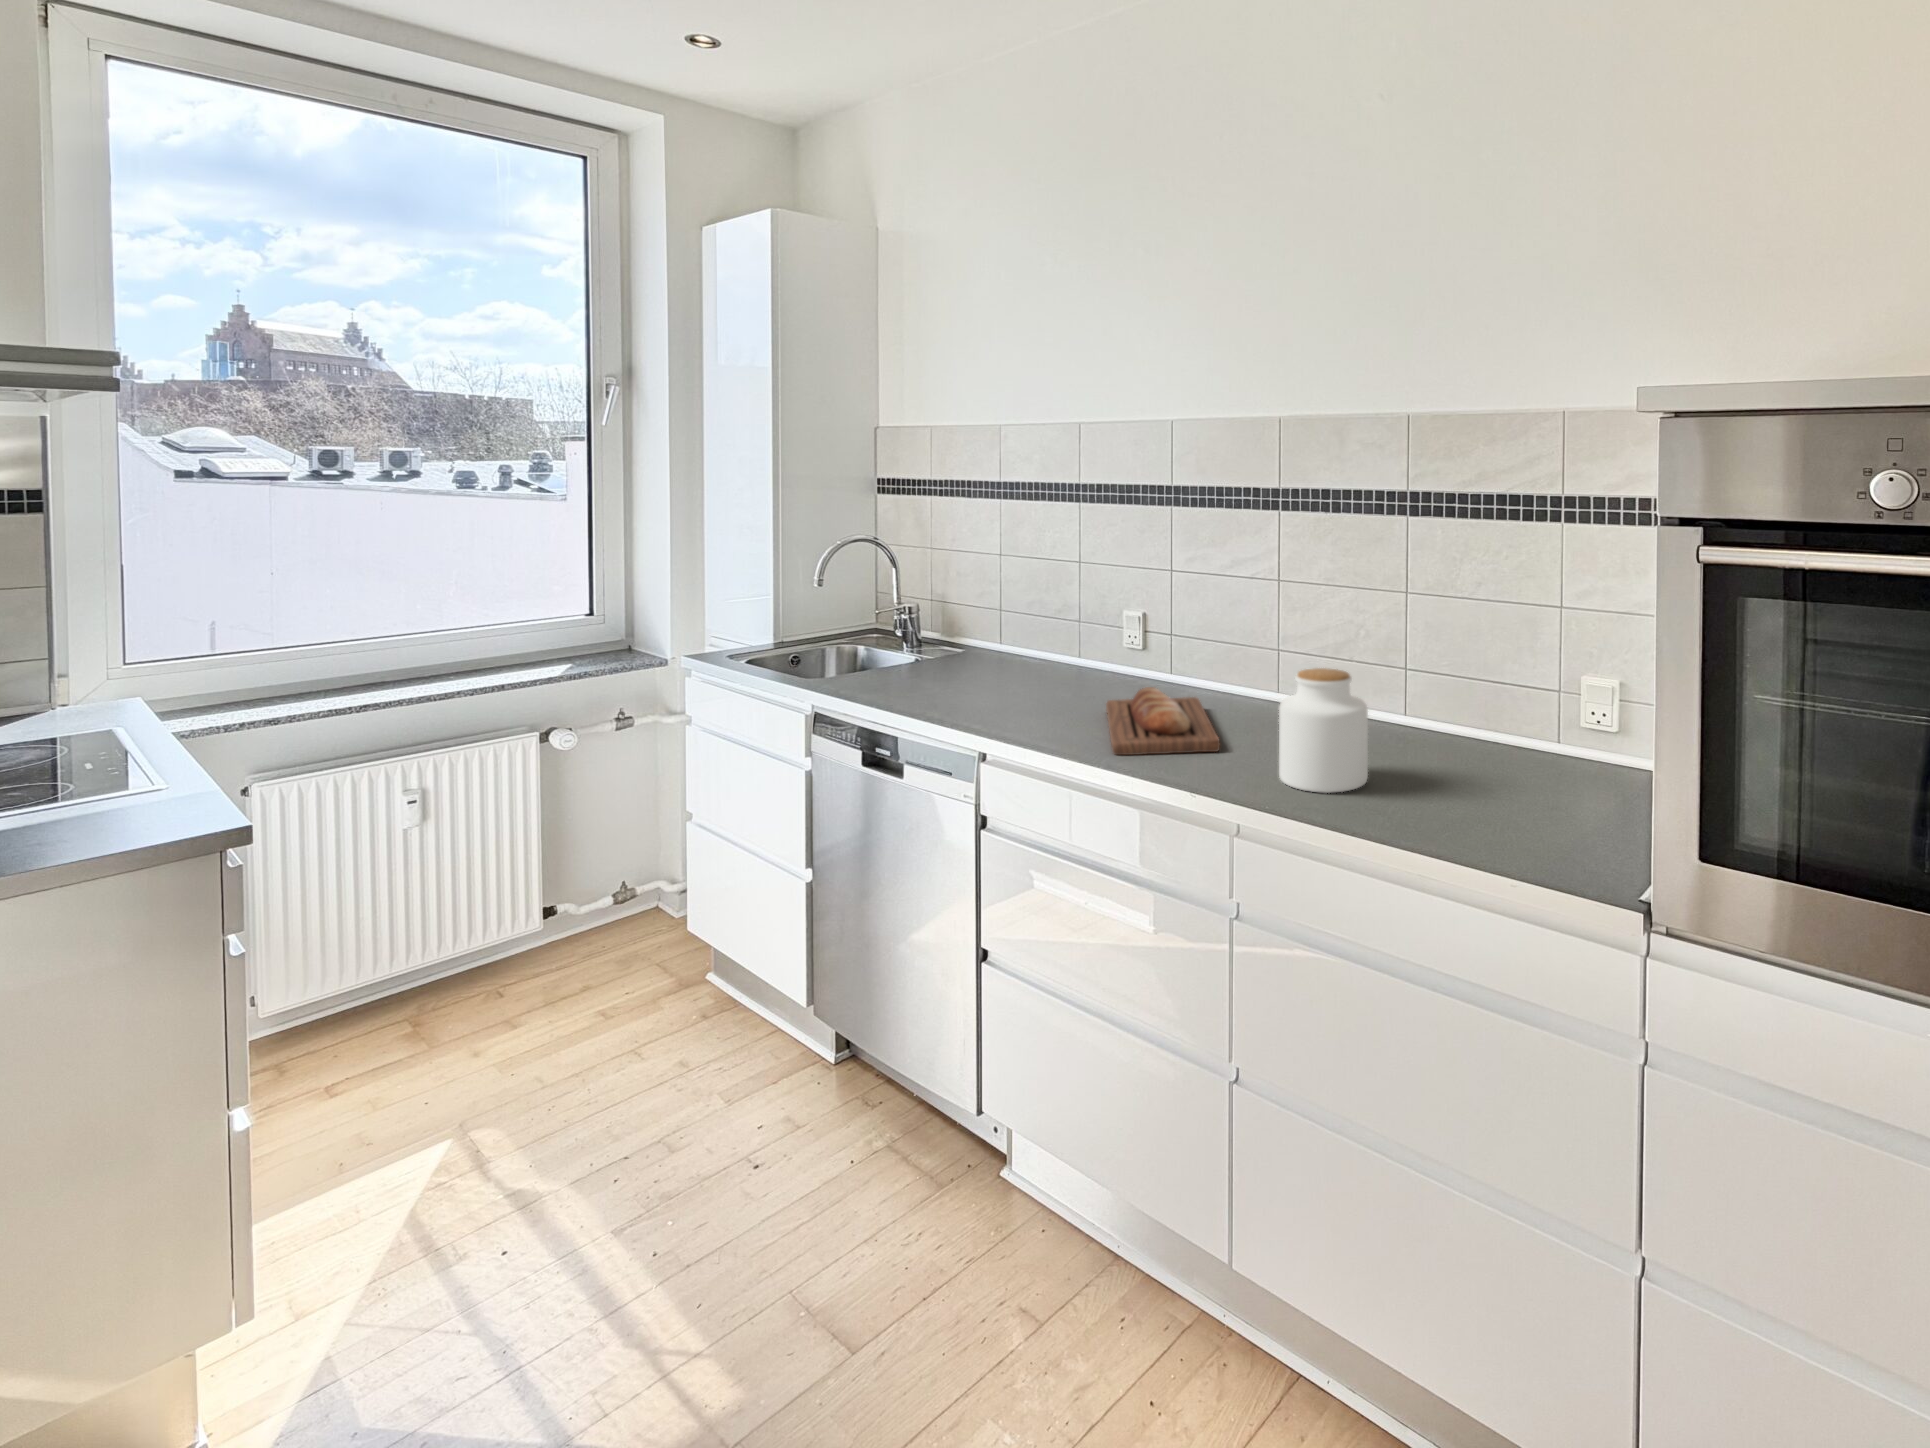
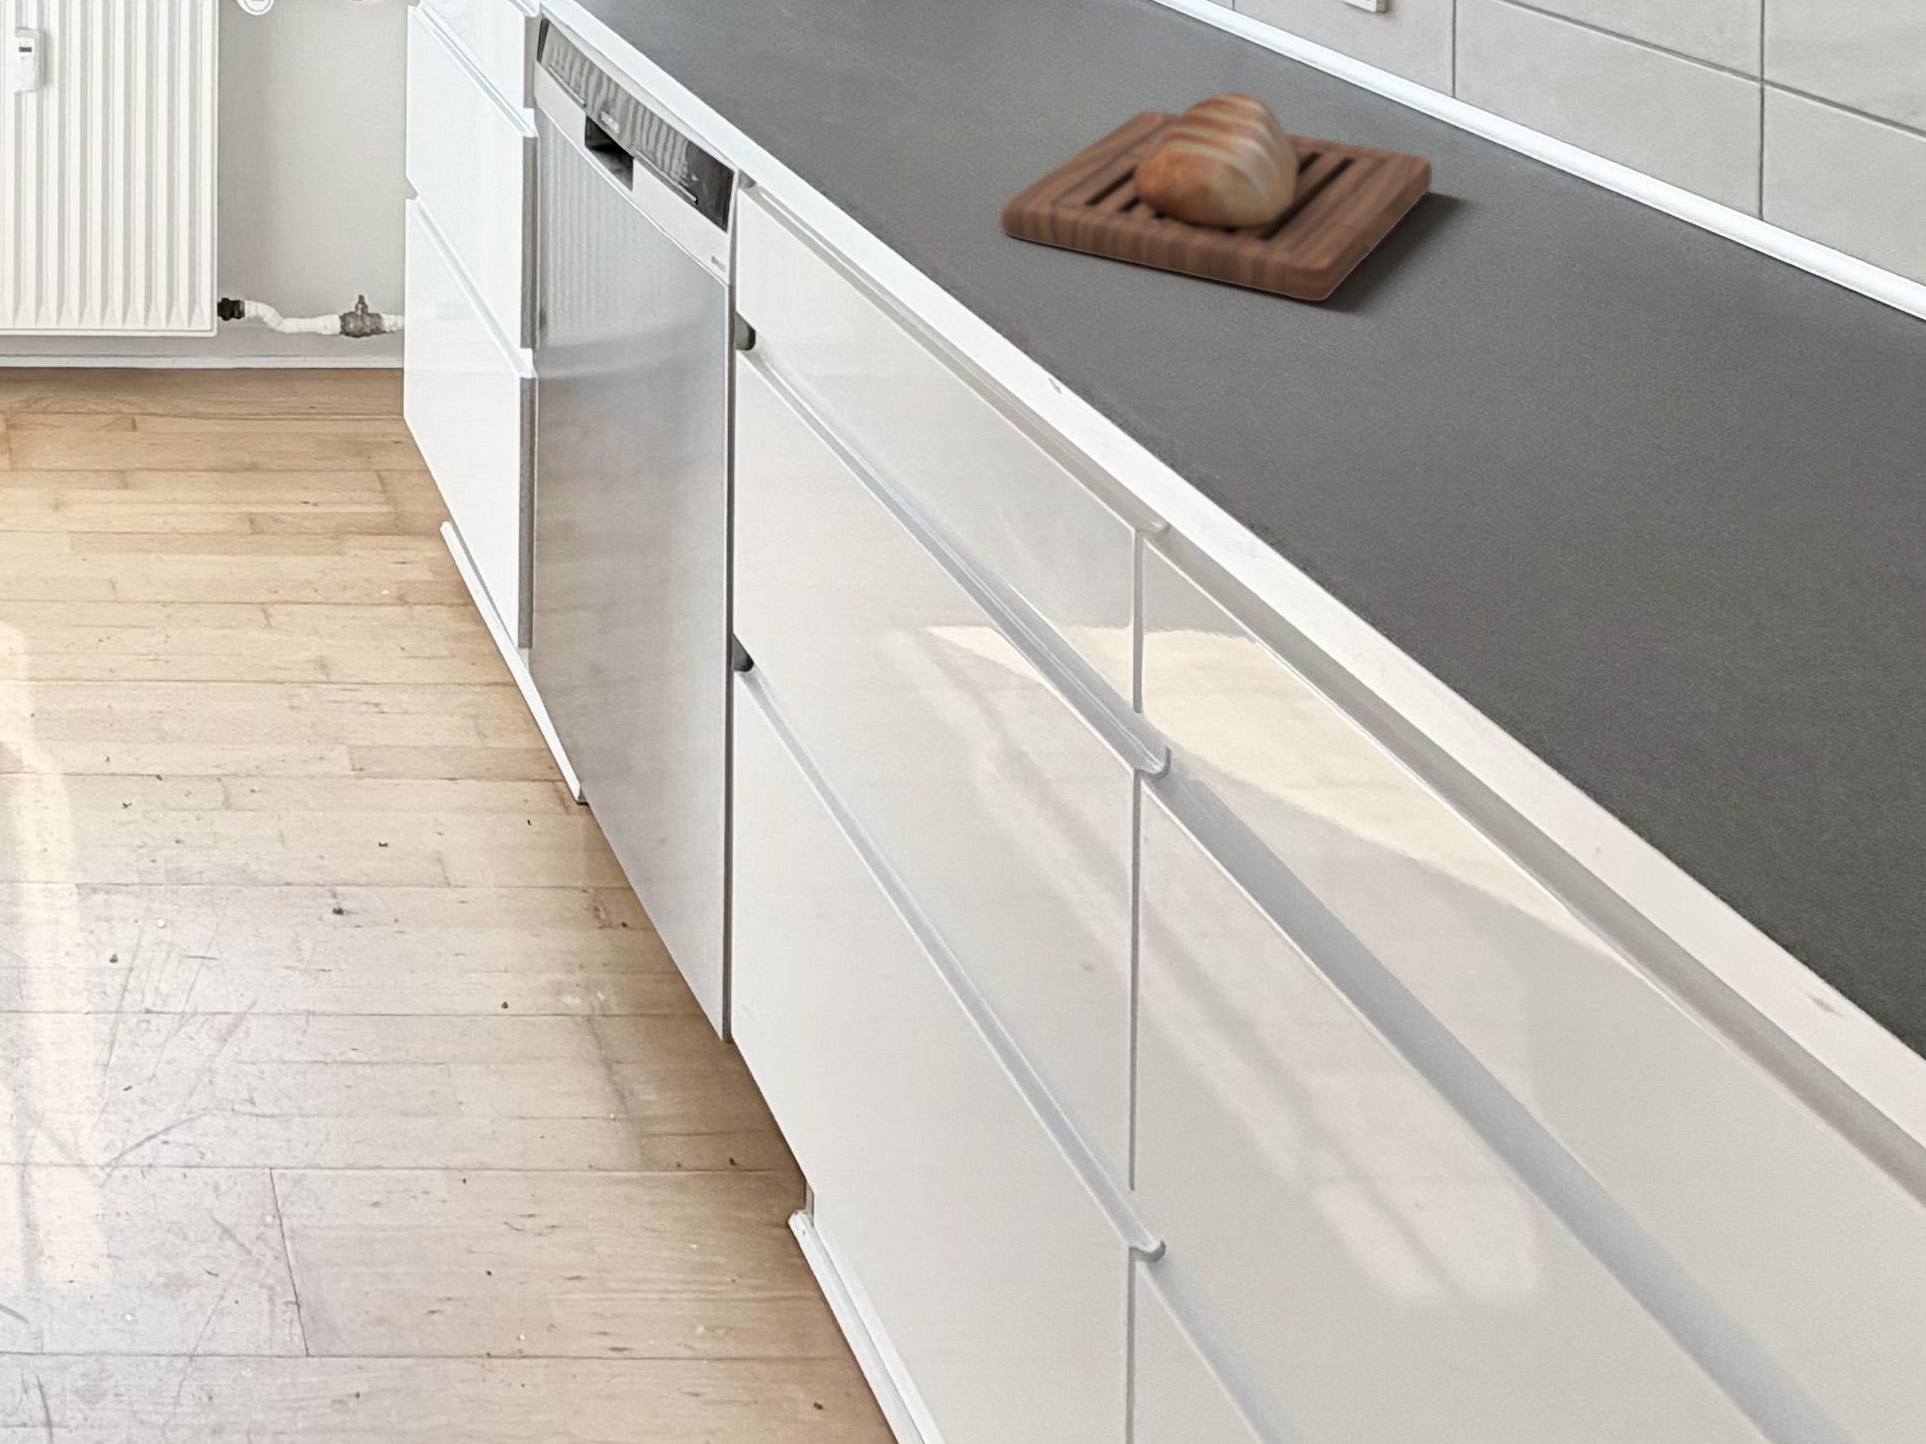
jar: present [1279,668,1368,793] -> none [1392,102,1733,517]

